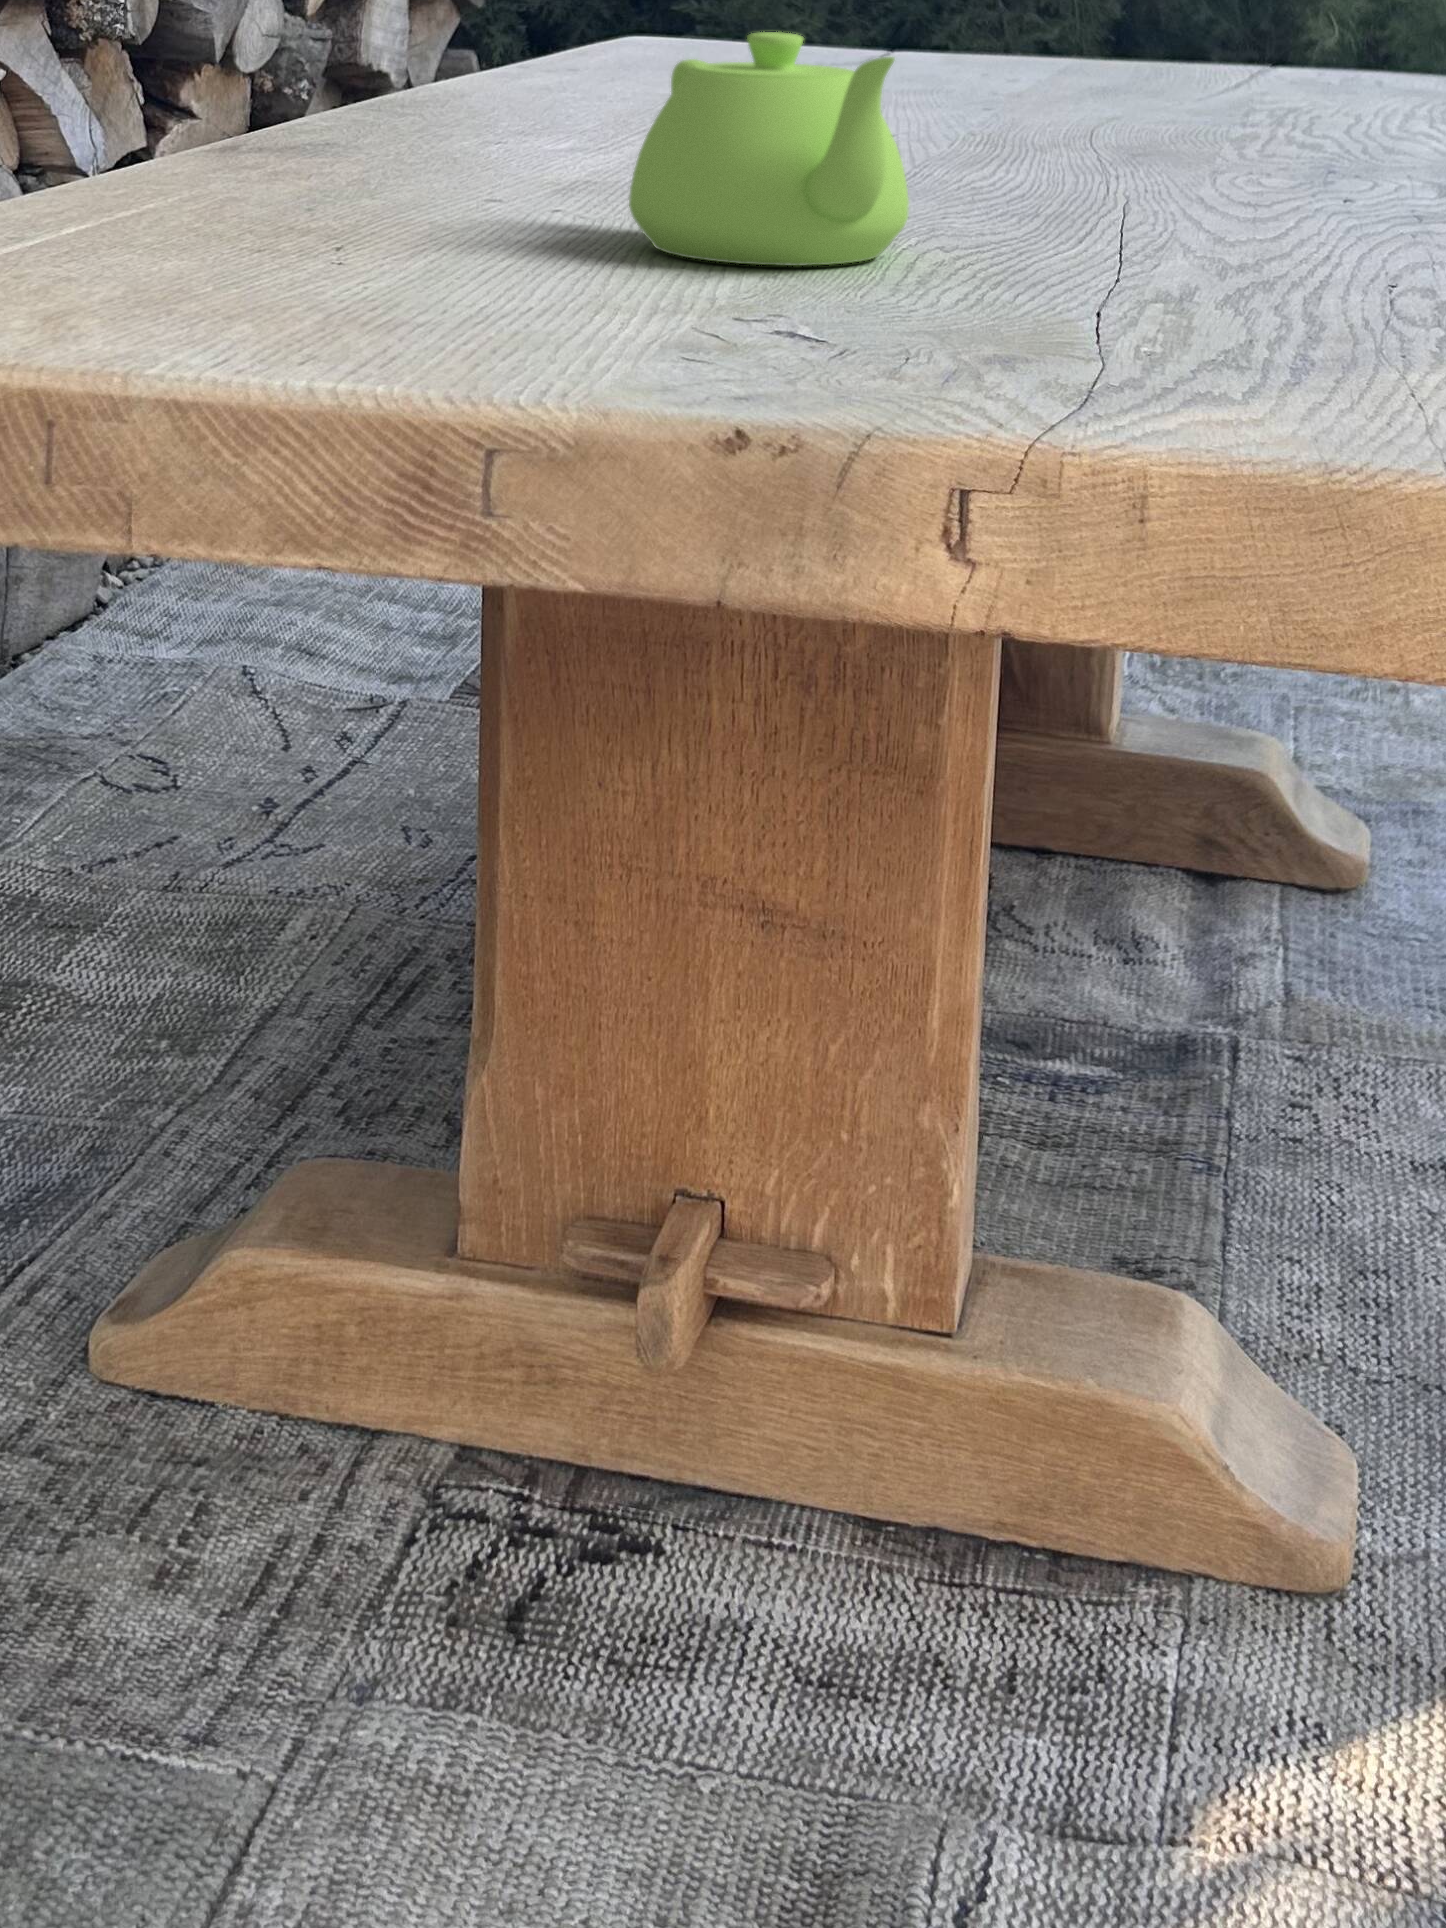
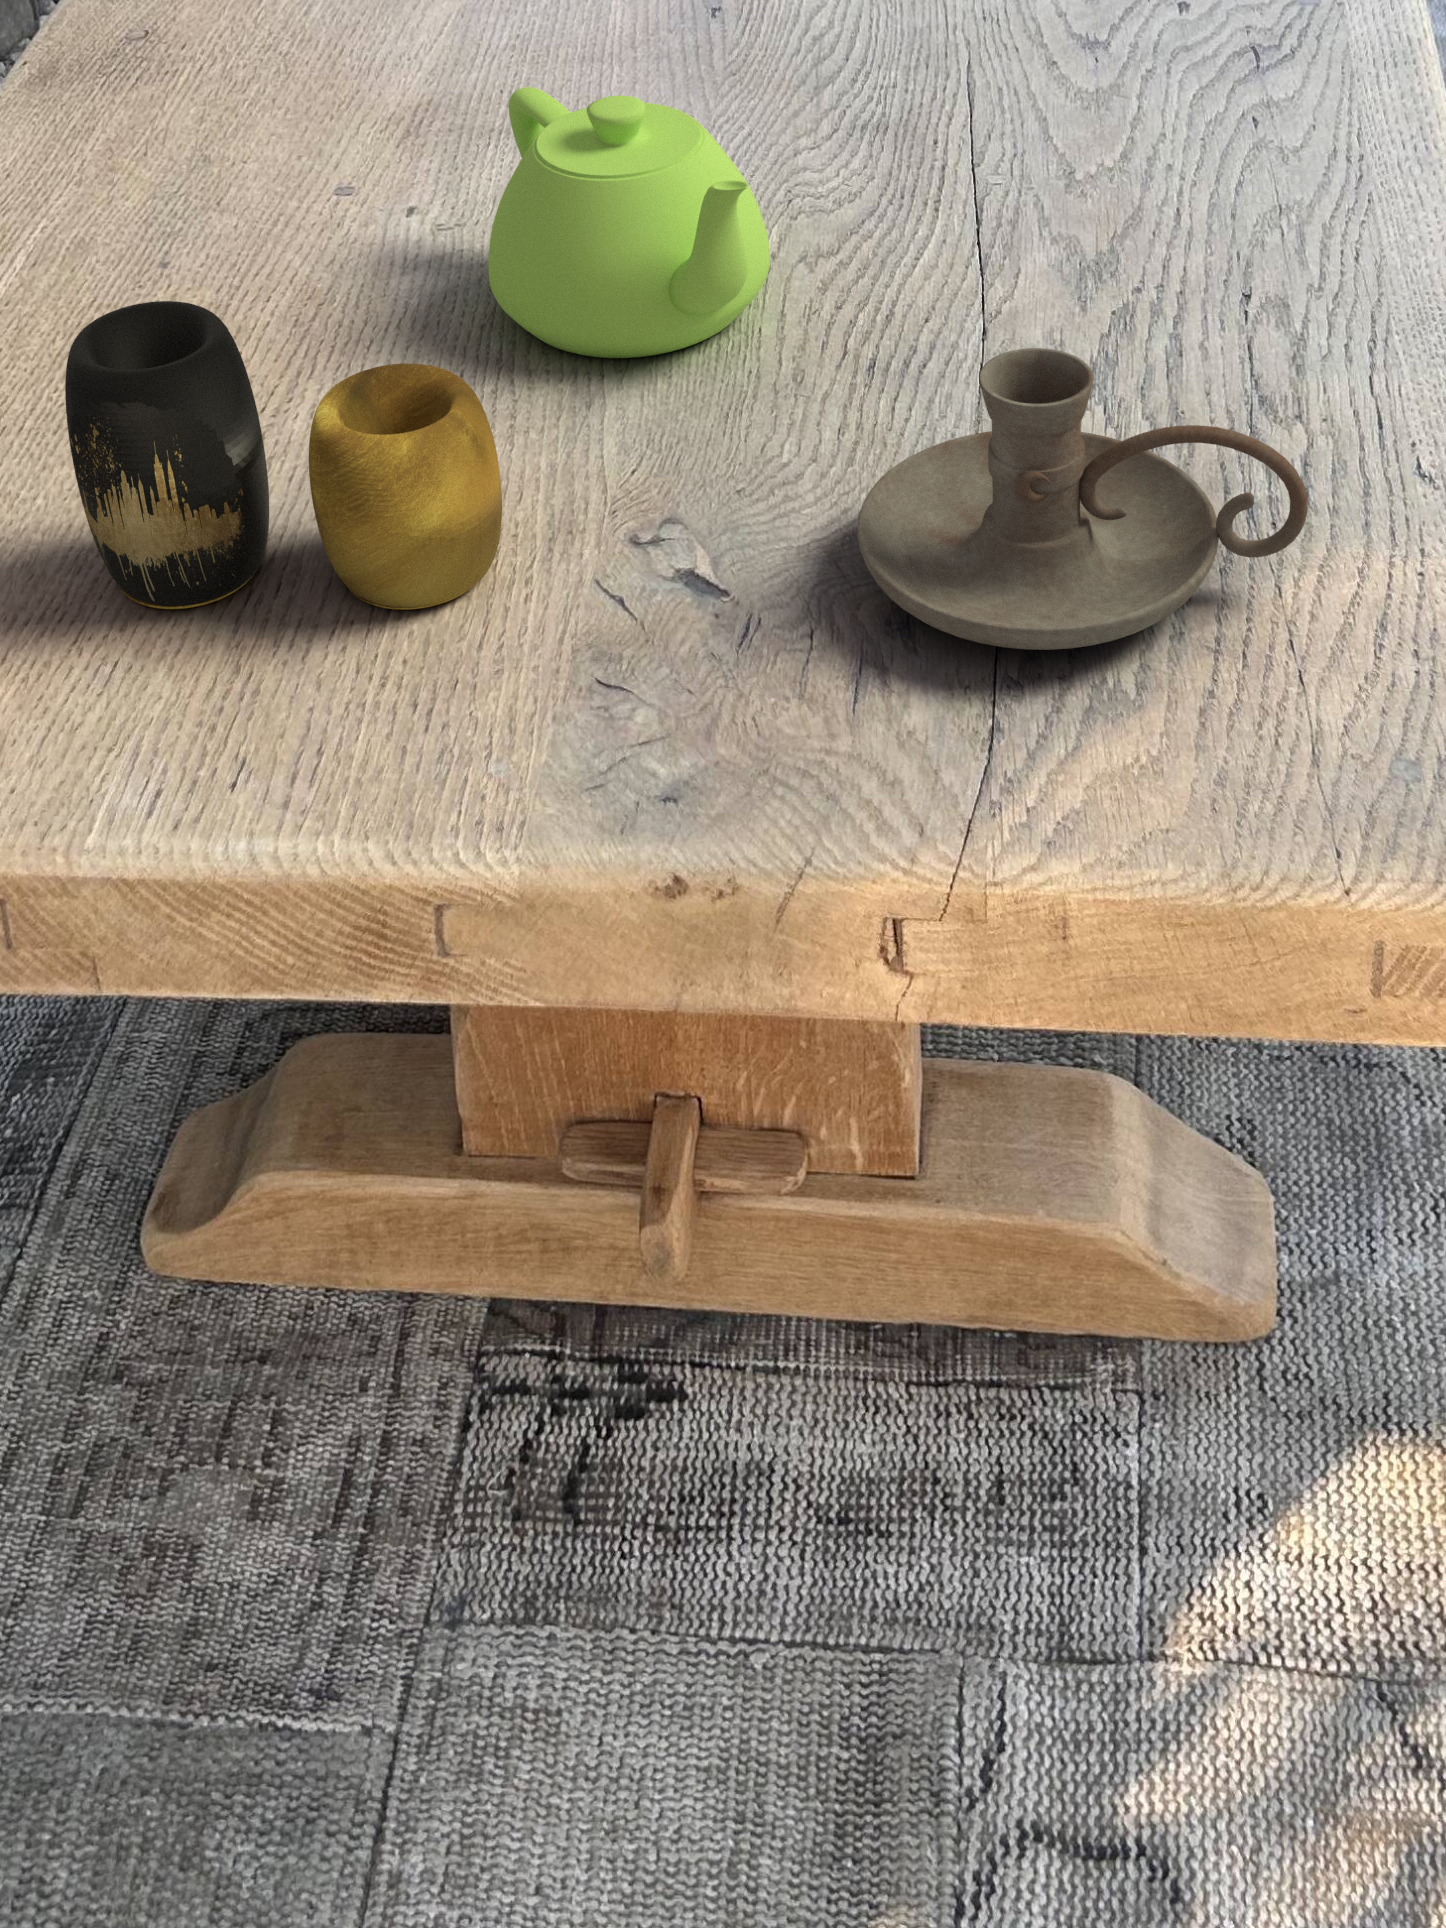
vase: none [206,20,615,321] -> present [65,301,502,609]
candle holder: none [964,109,1424,362] -> present [857,348,1308,650]

